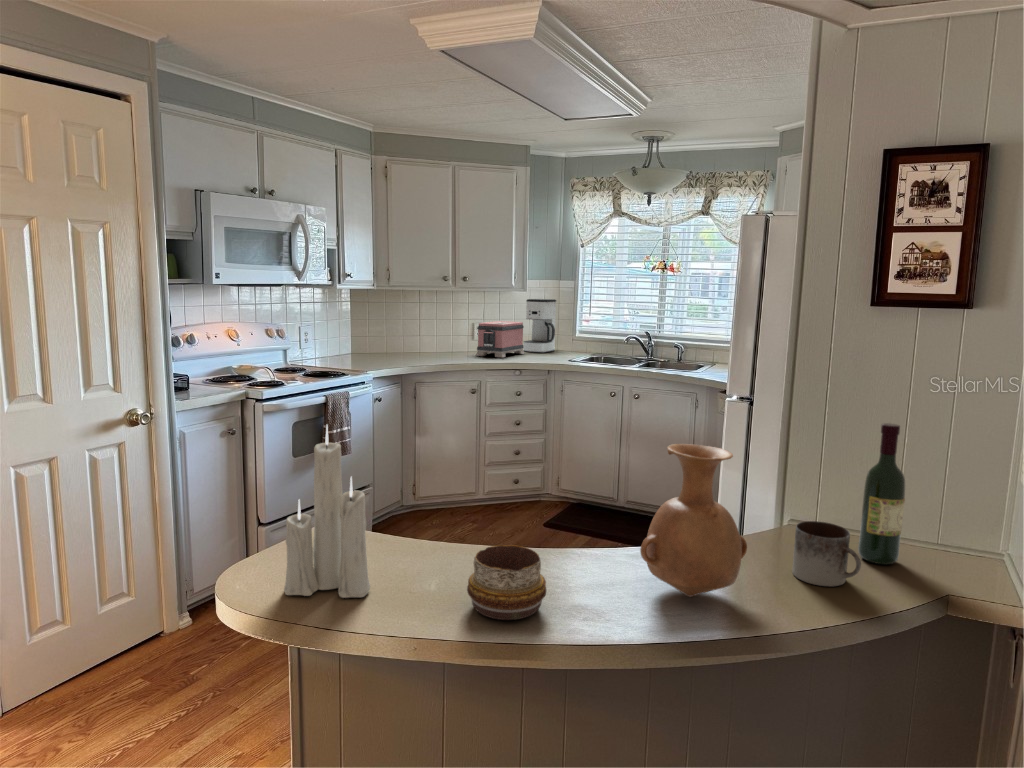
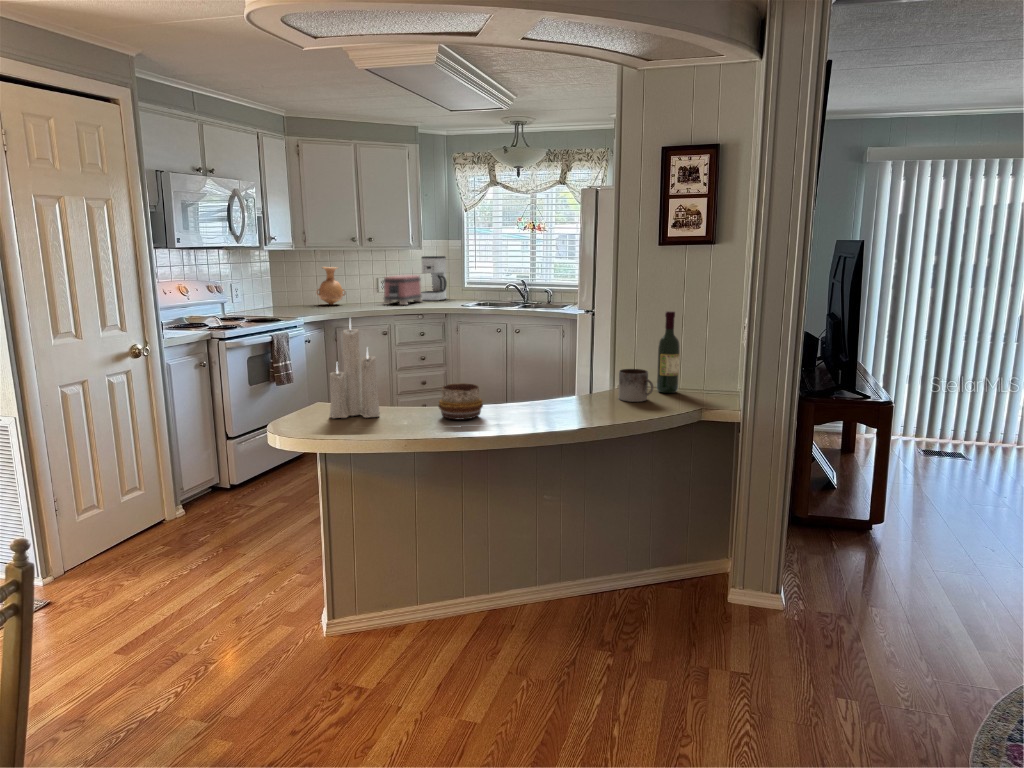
vase: present [640,444,747,597] -> present [316,267,345,305]

